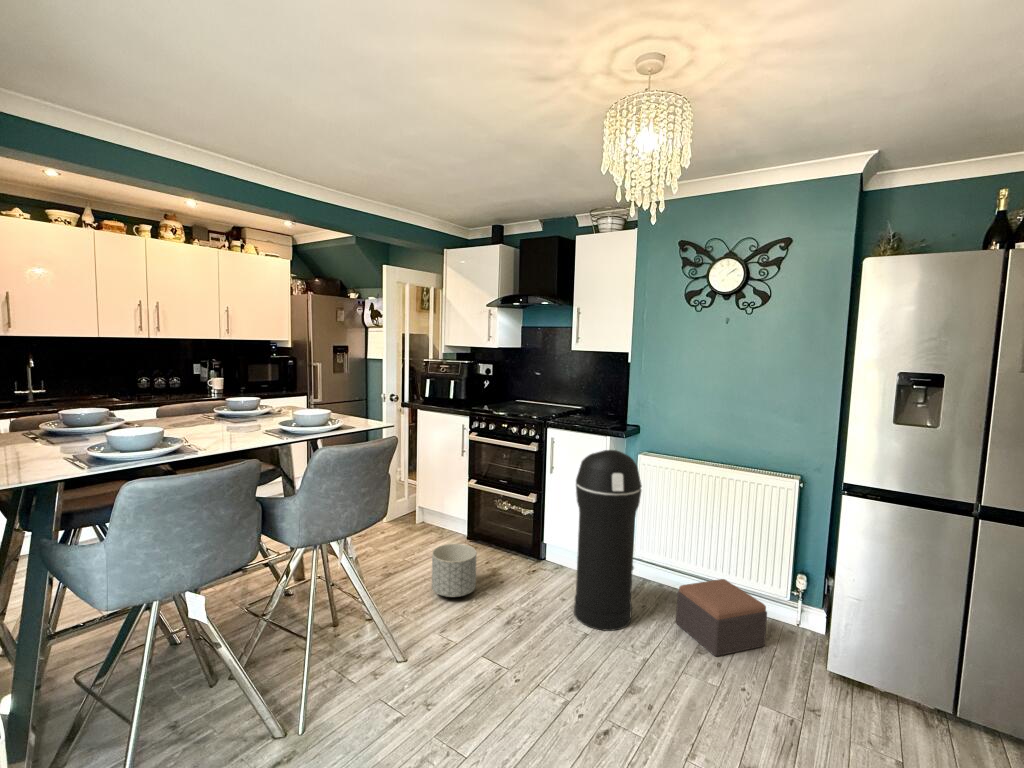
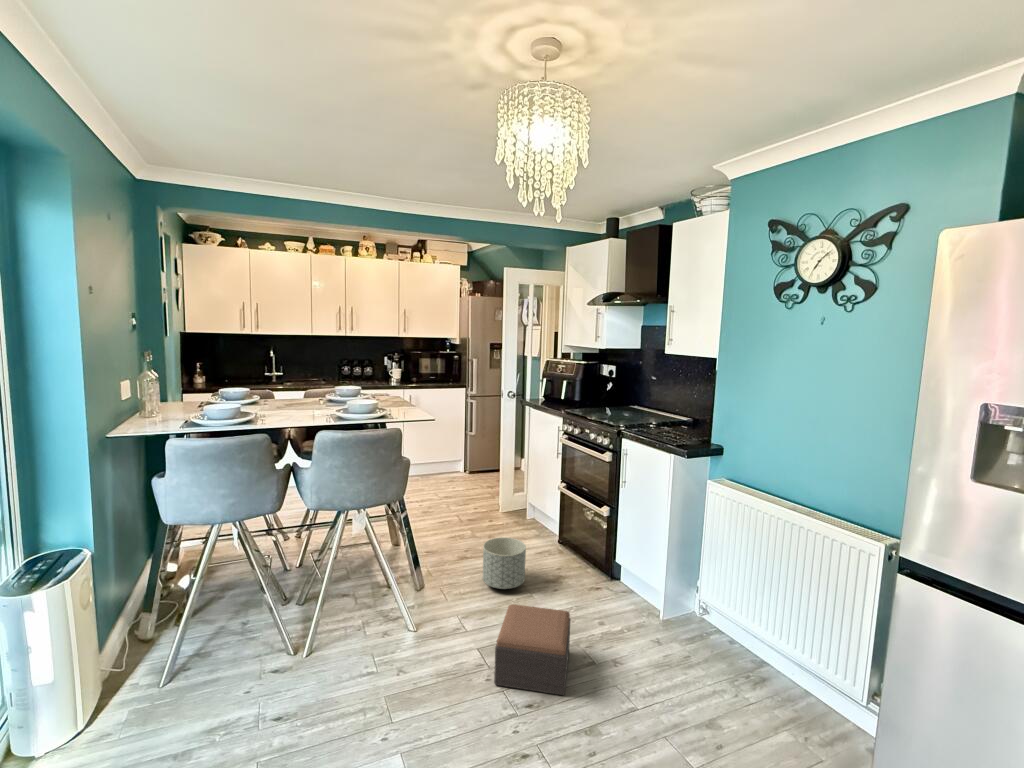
trash can: present [574,450,642,631] -> none [598,466,675,667]
footstool: present [676,579,767,656] -> present [494,604,570,695]

